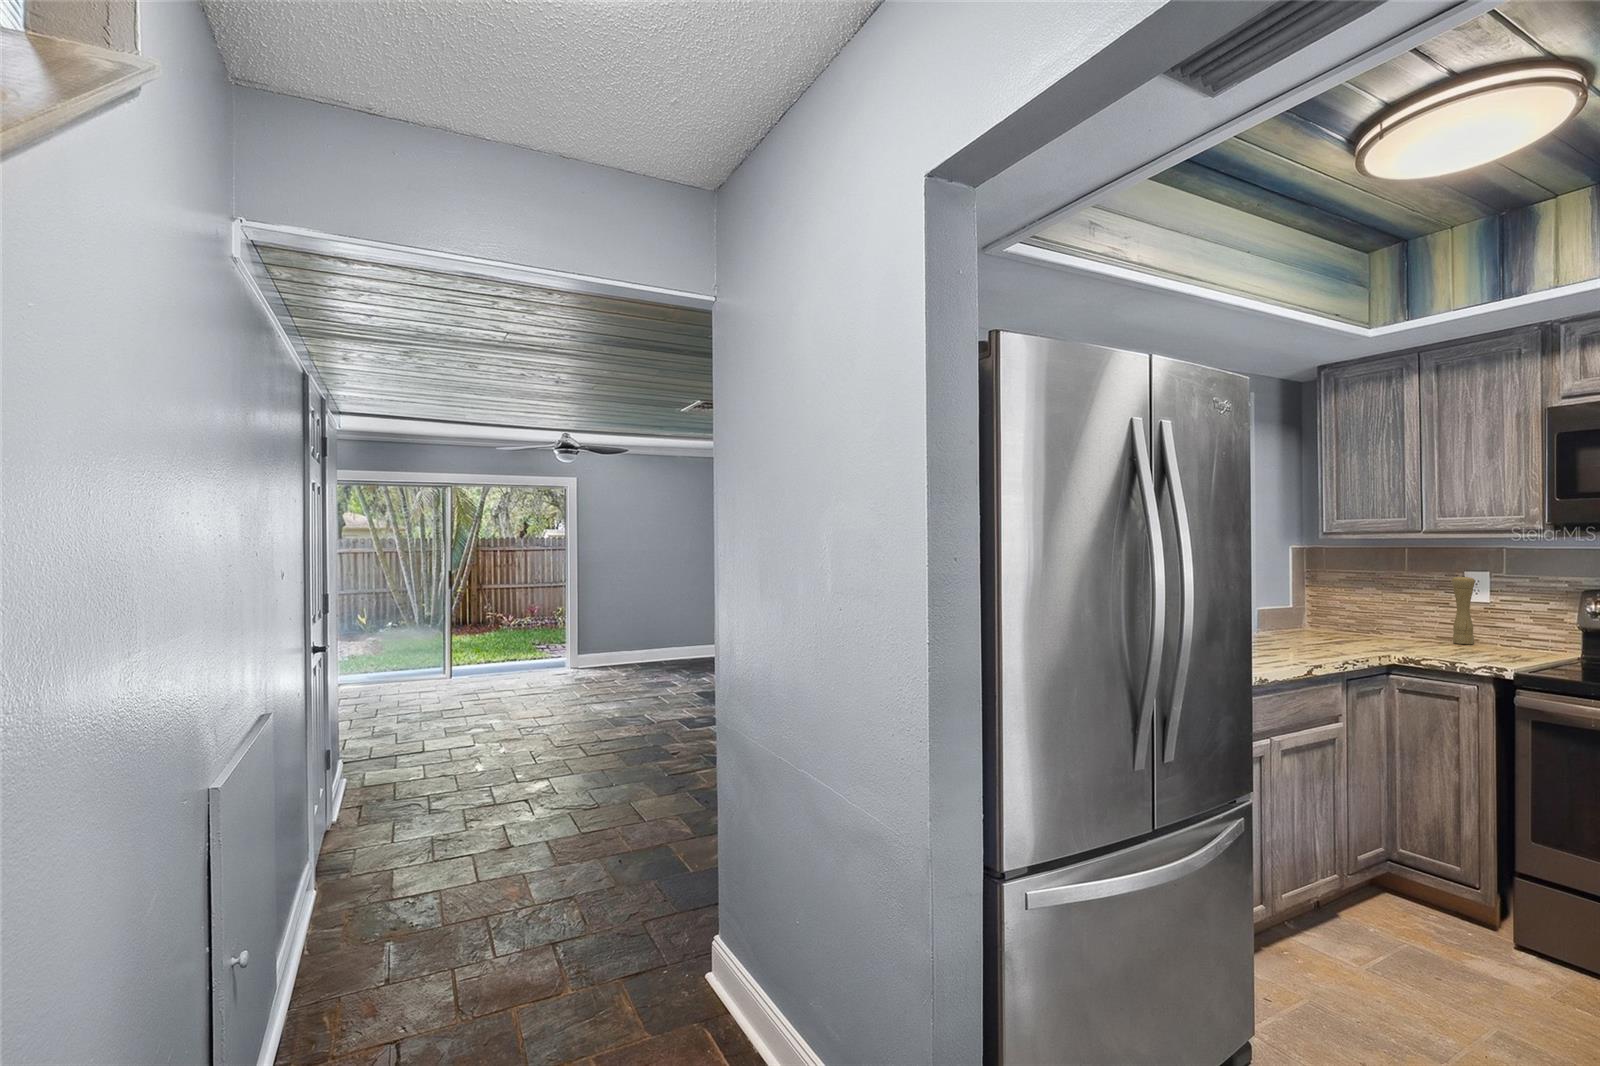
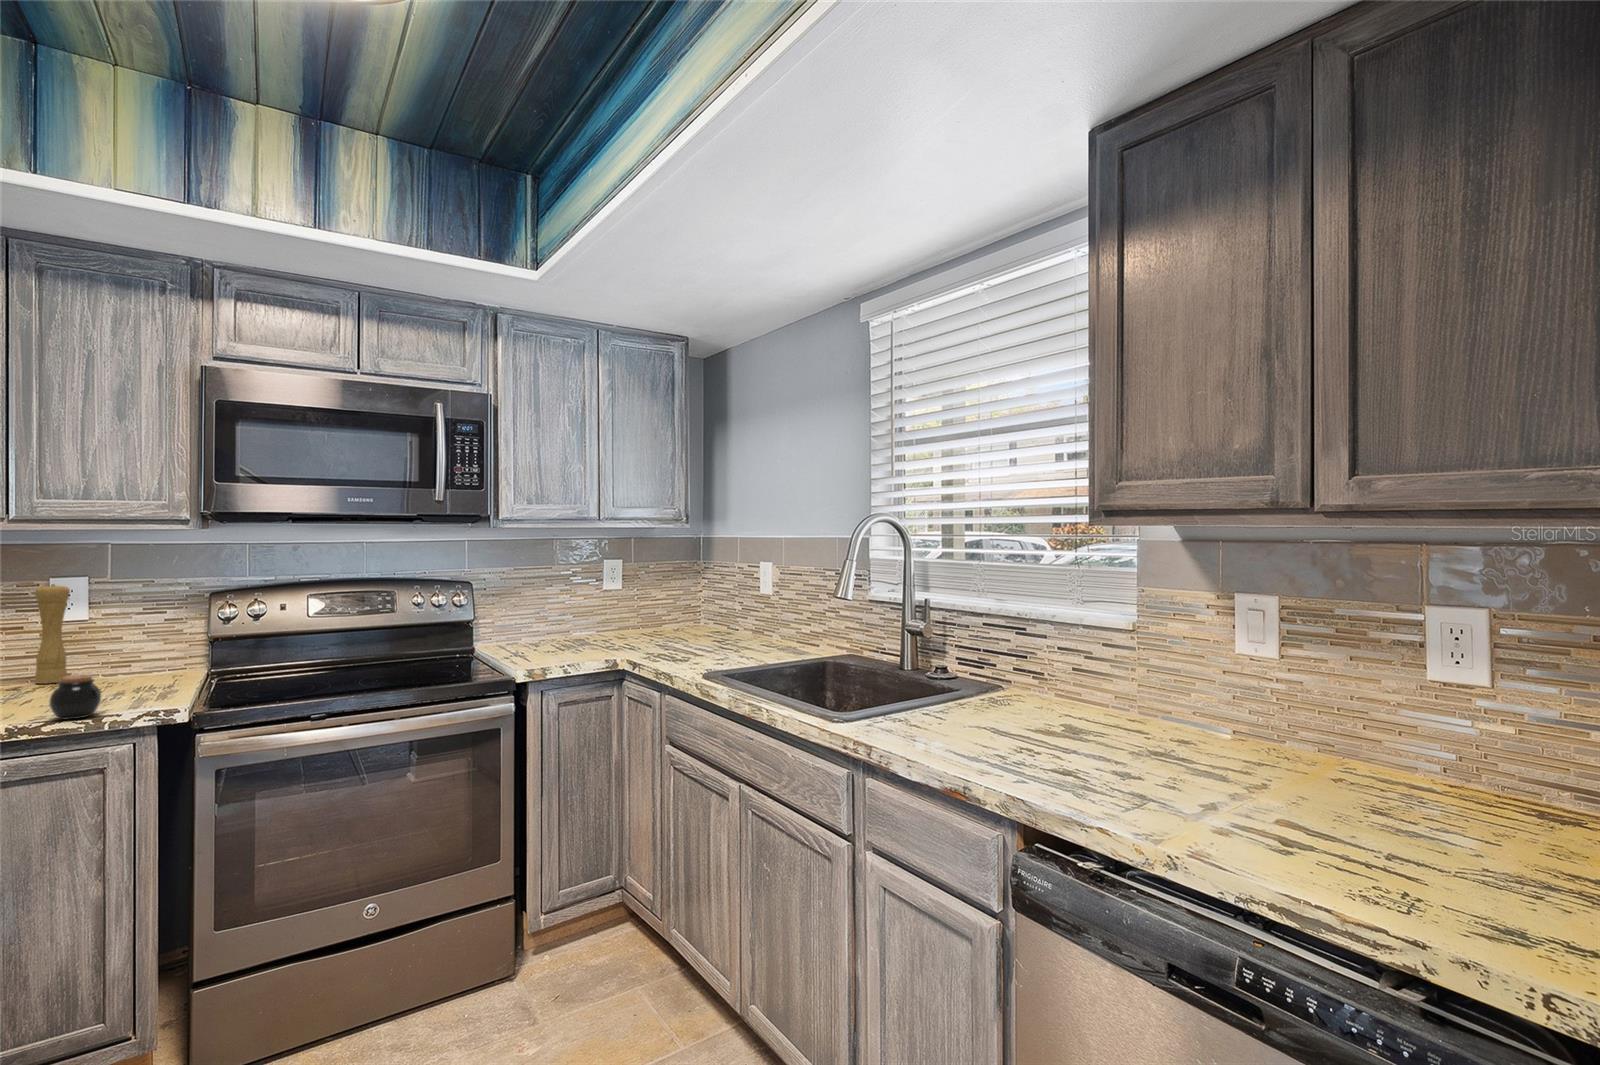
jar: none [1427,633,1459,662] -> present [49,675,101,719]

